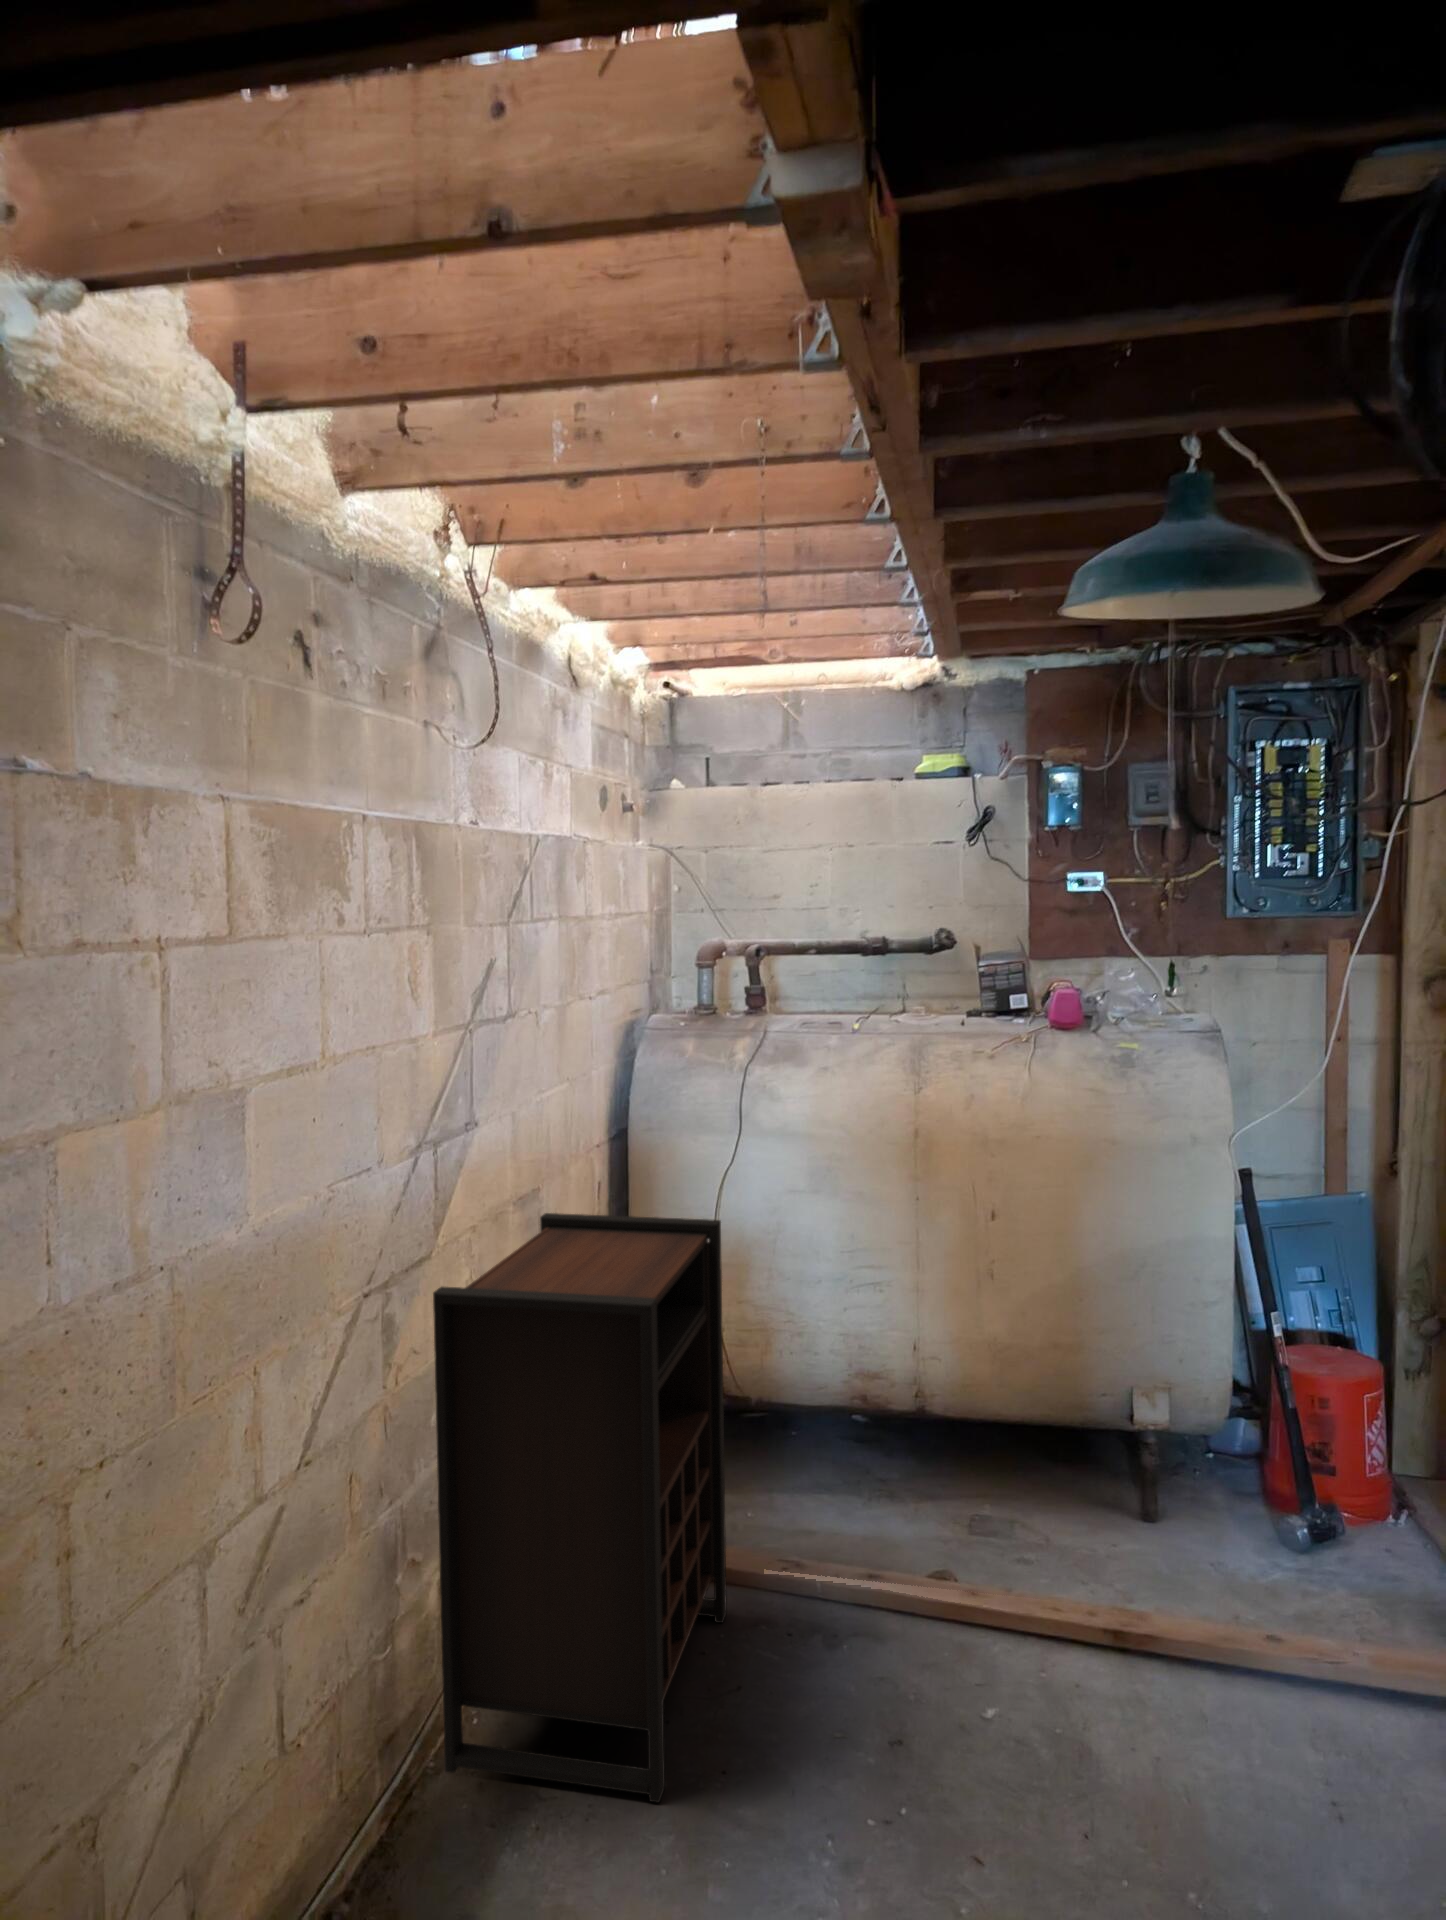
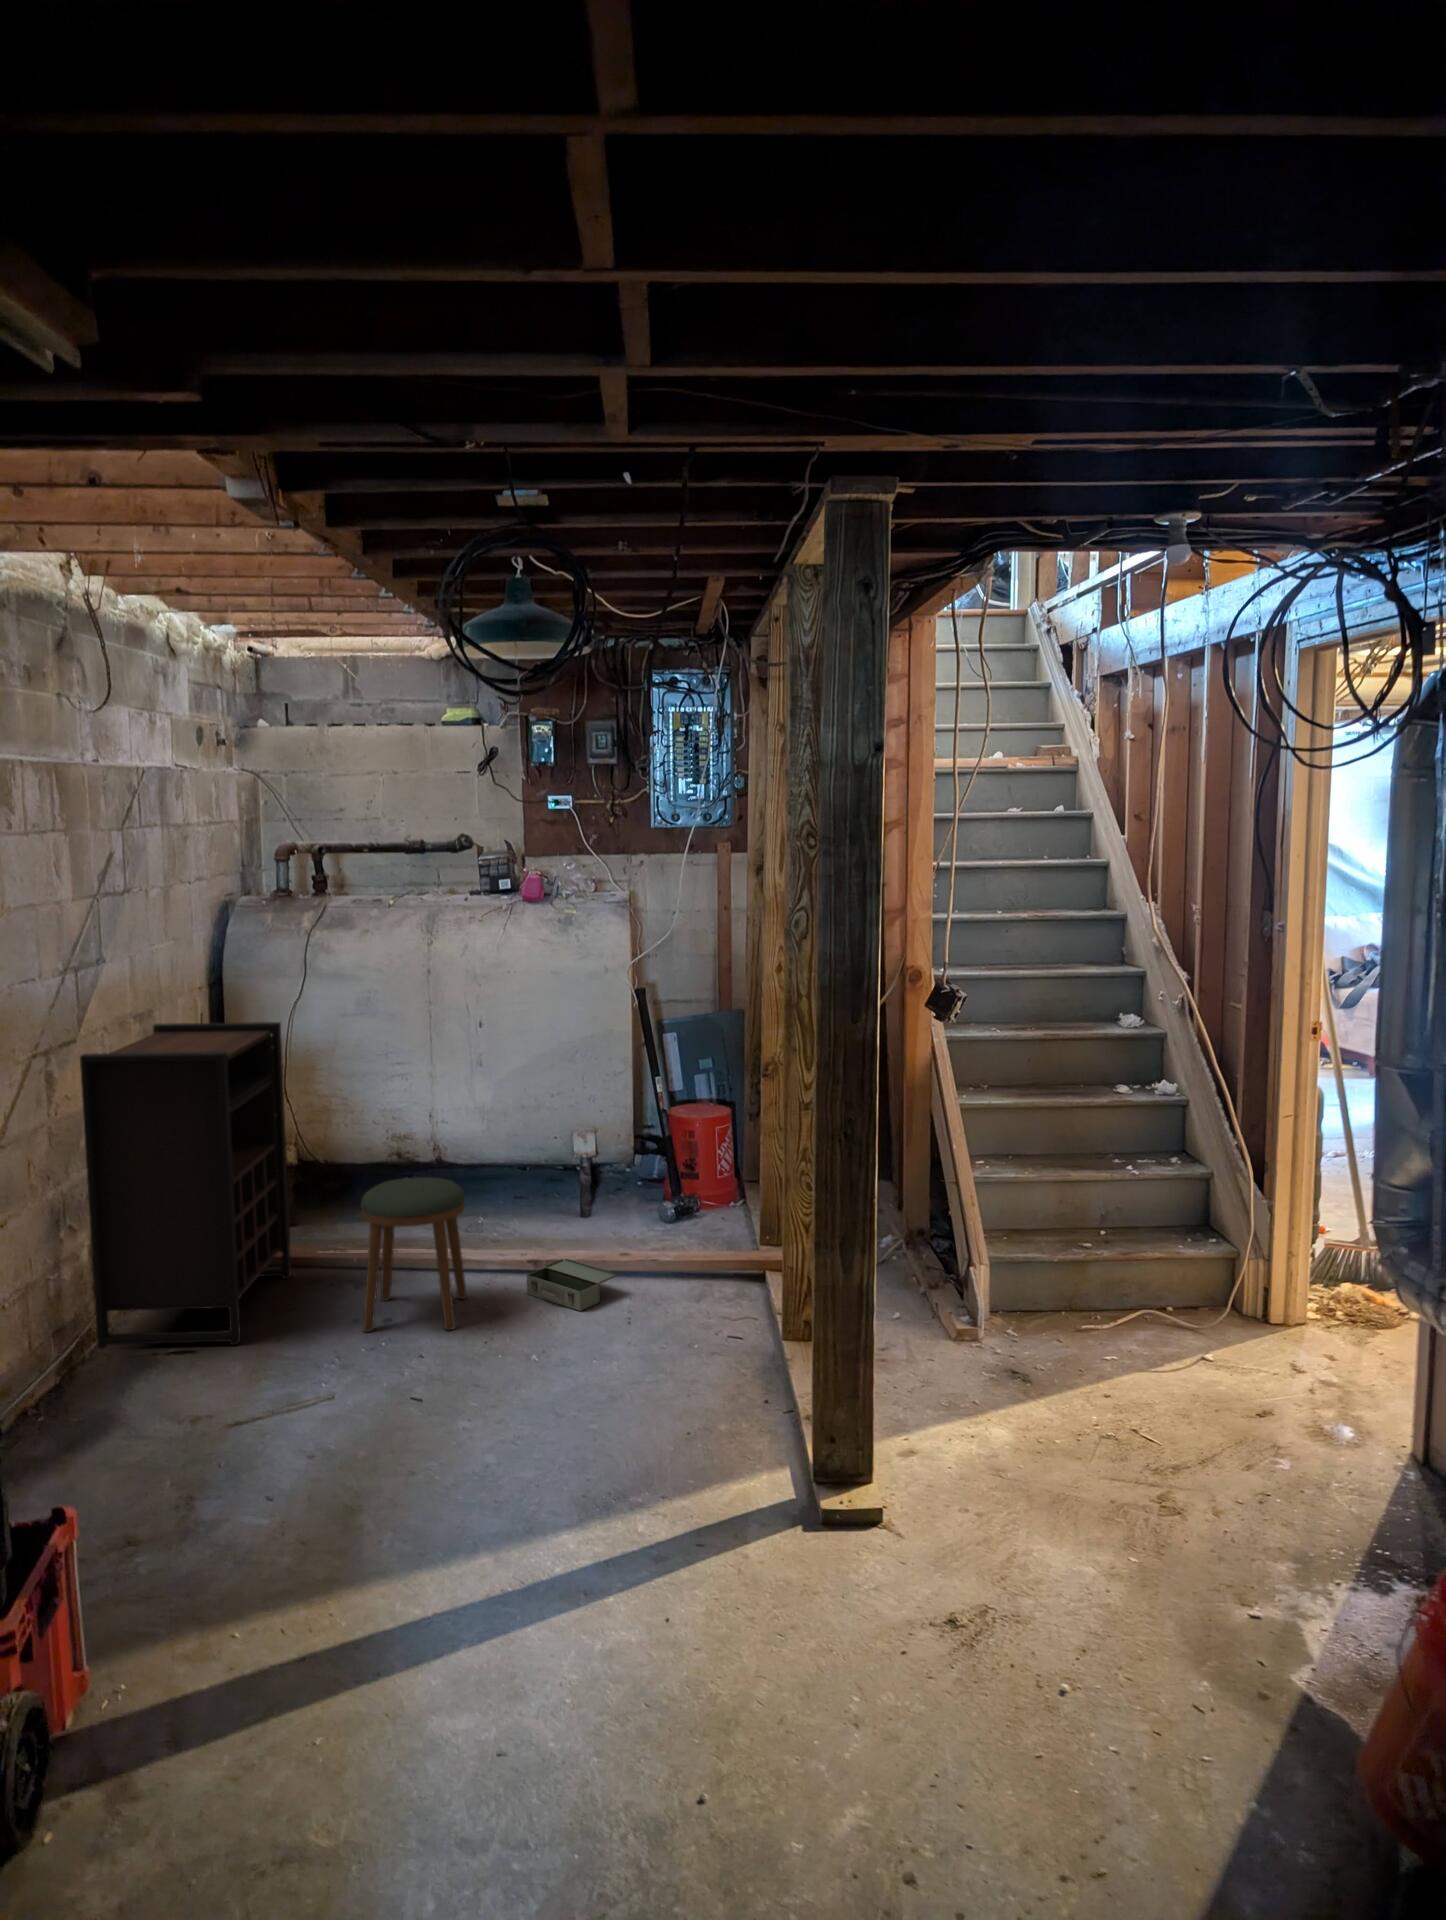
stool: none [859,1506,1037,1824] -> present [361,1177,467,1332]
toolbox: none [1129,1658,1303,1803] -> present [527,1259,617,1311]

